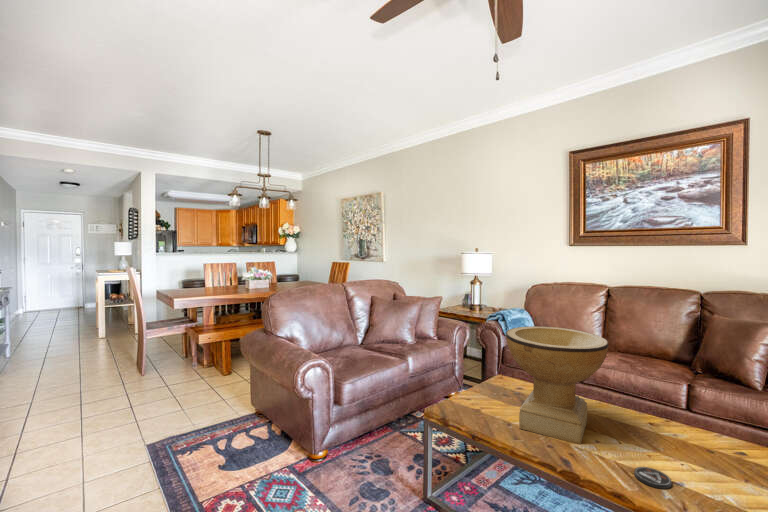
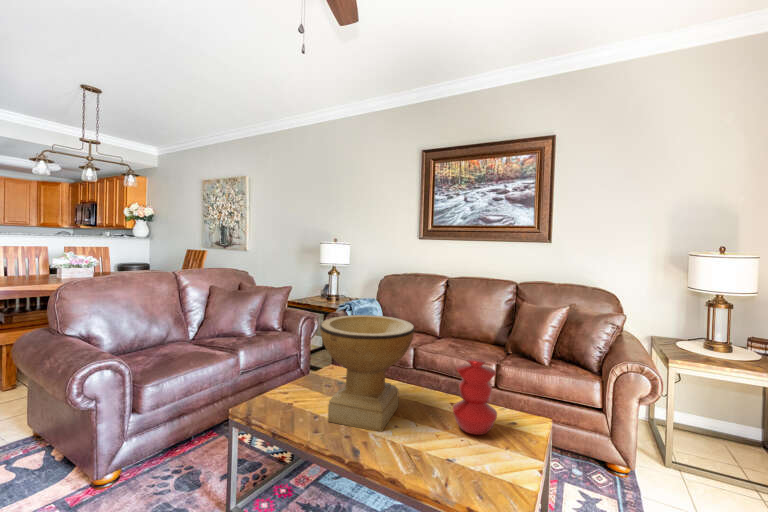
vase: none [660,377,721,460] -> present [453,358,497,435]
coaster: present [634,467,672,489] -> none [418,448,447,468]

